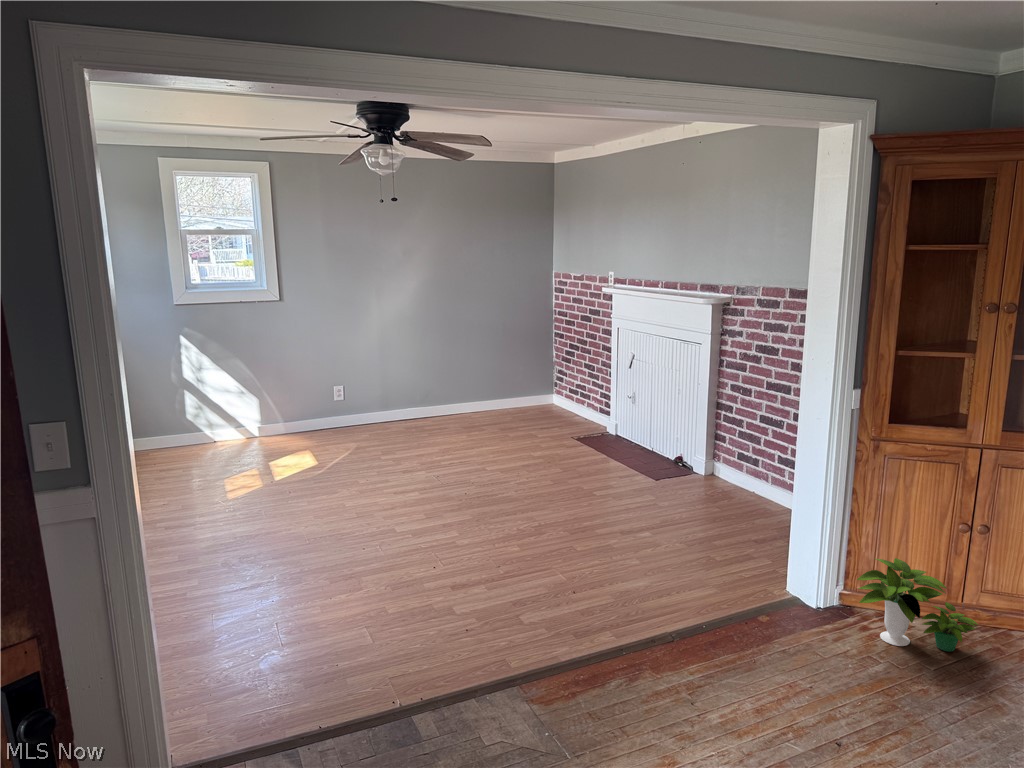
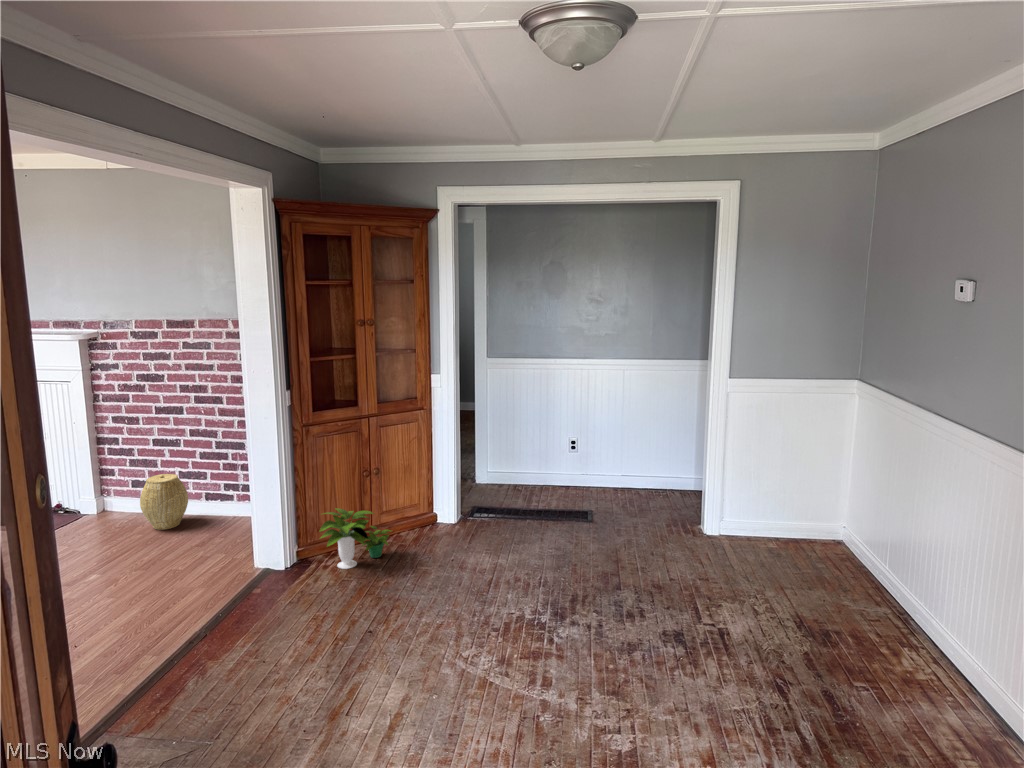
woven basket: none [729,453,777,512] -> present [140,474,188,530]

